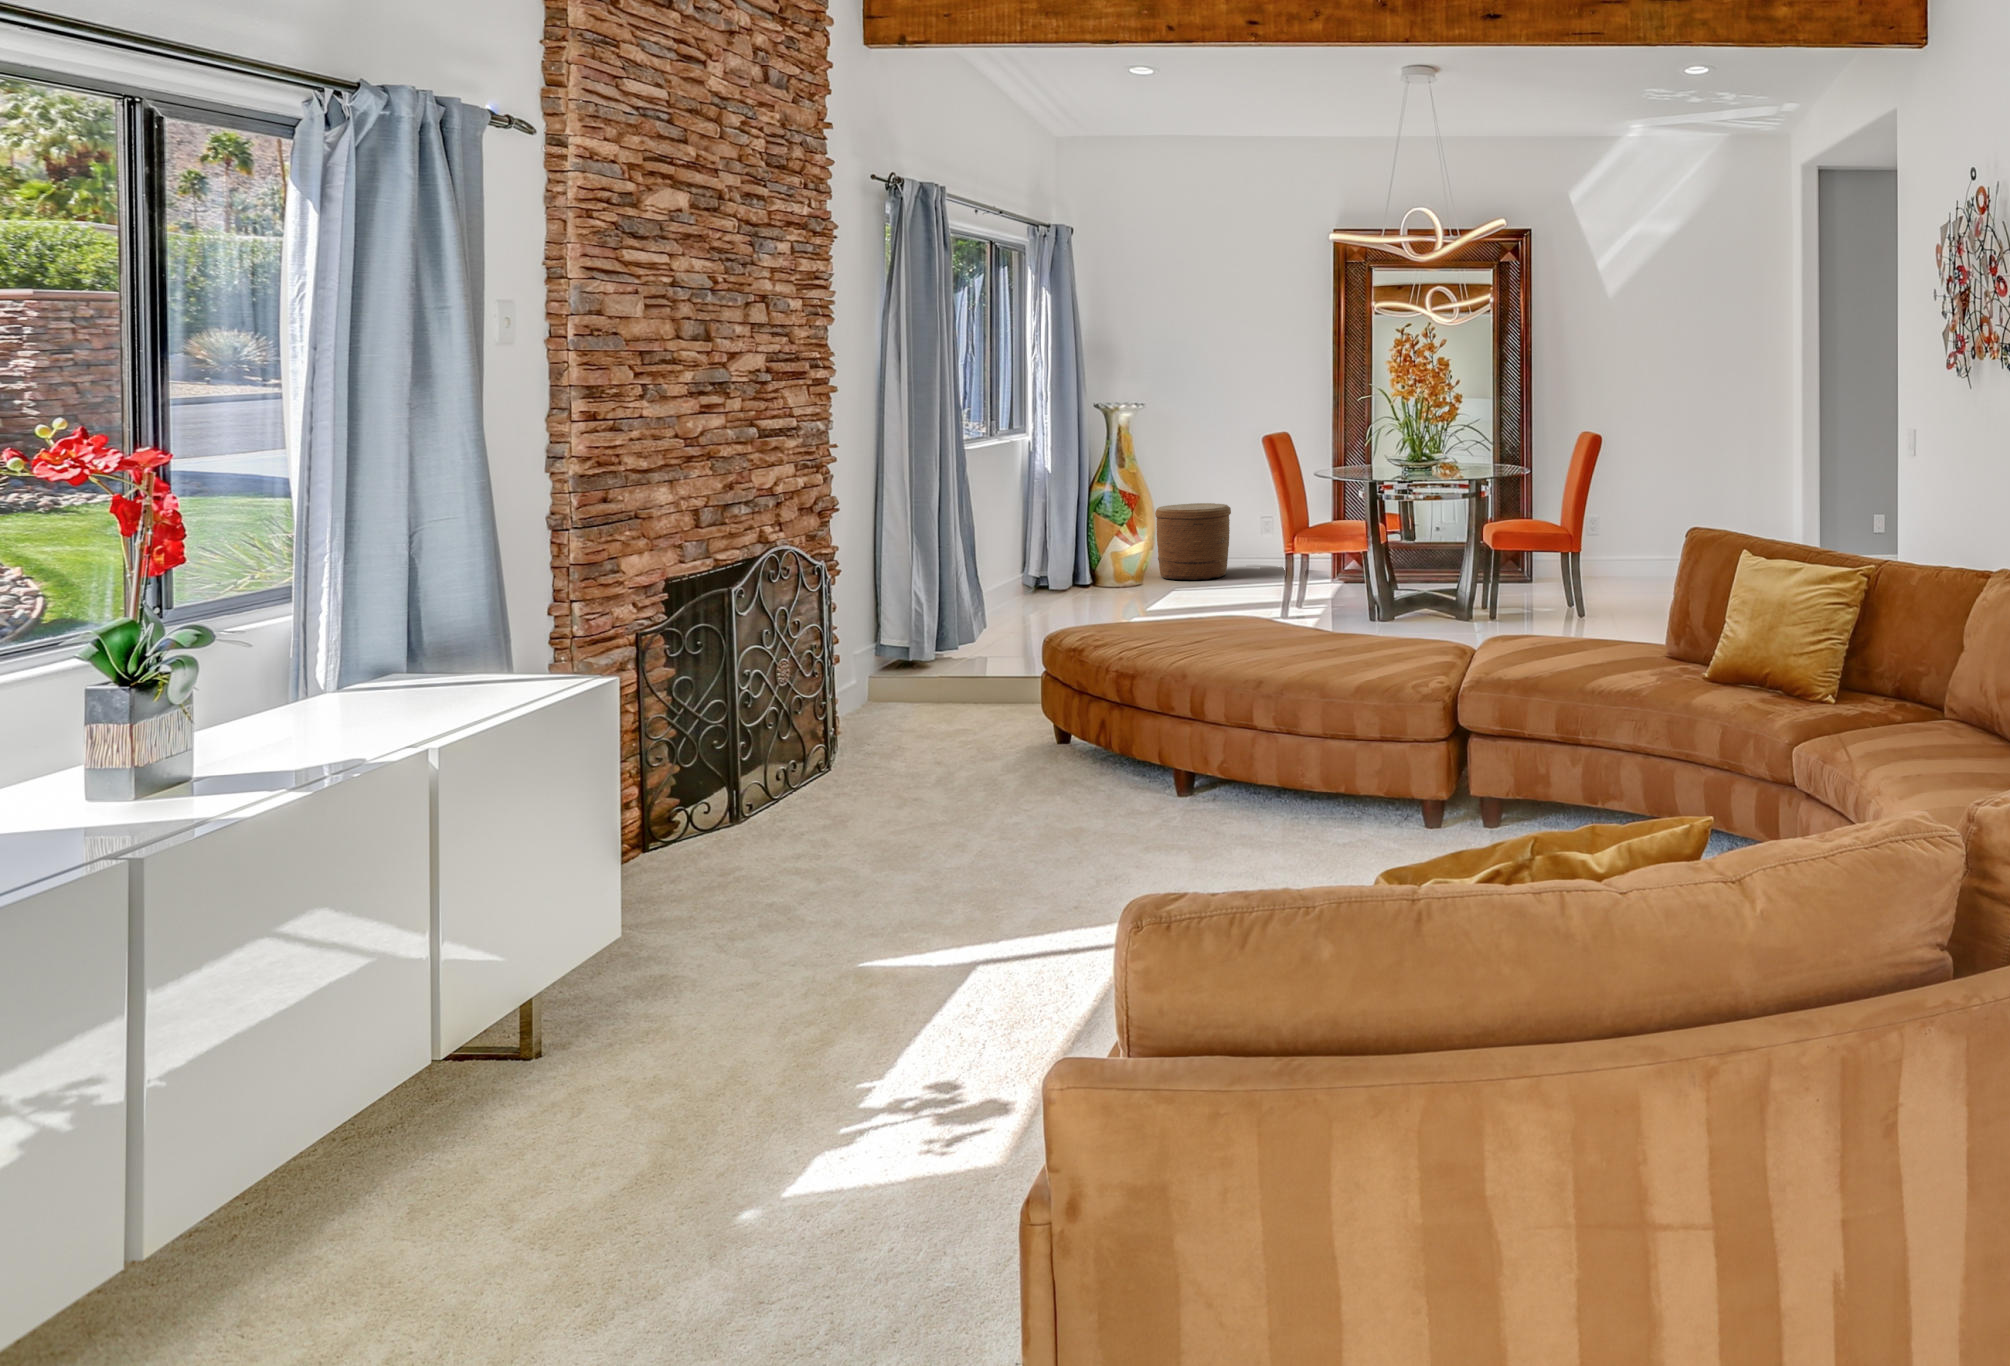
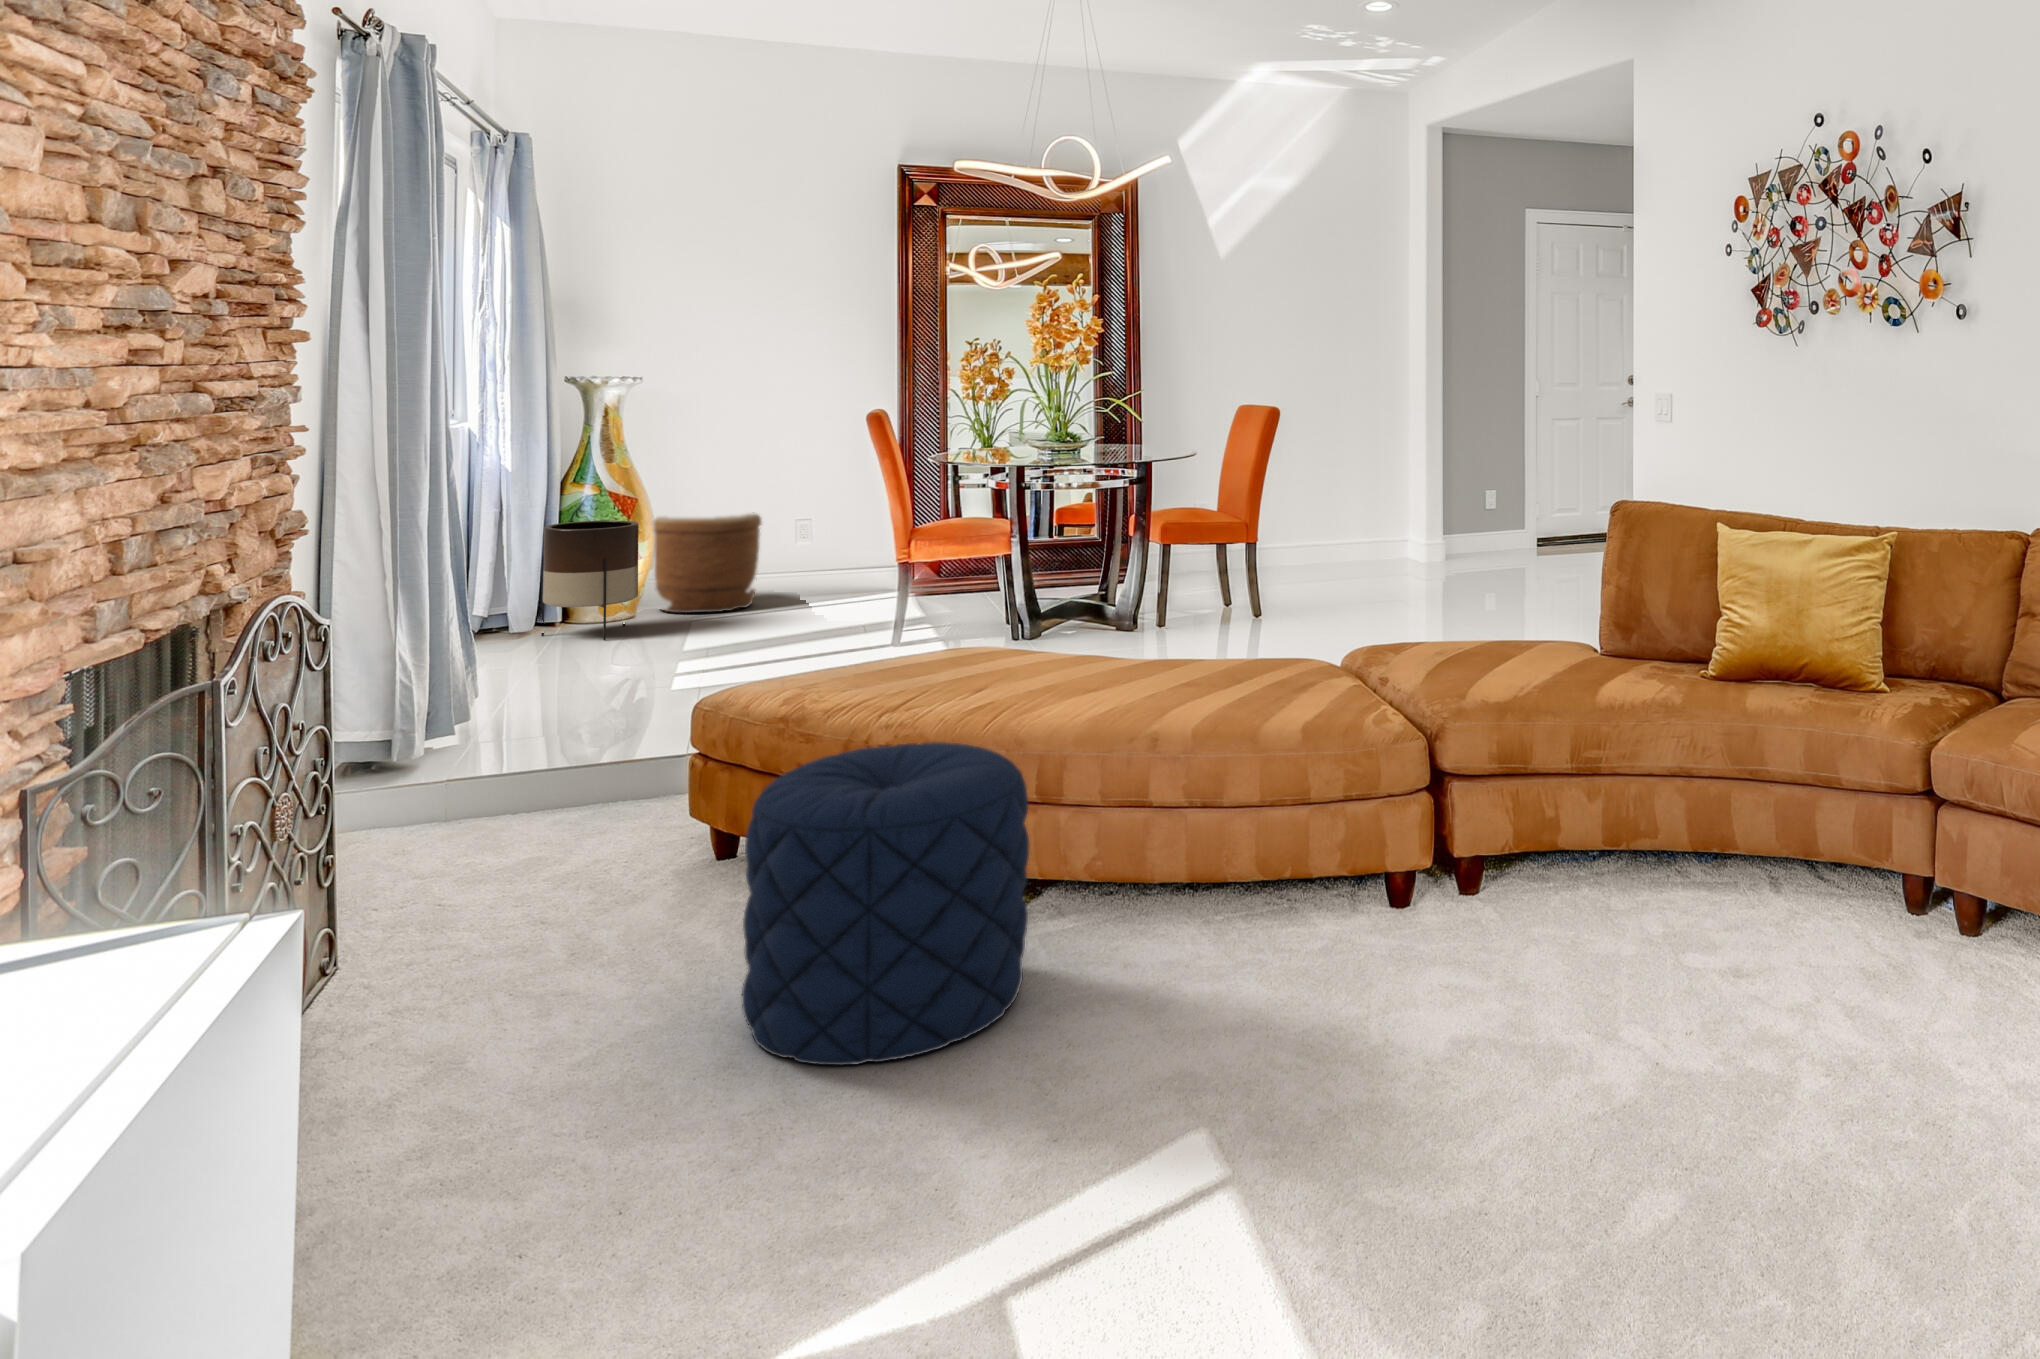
planter: none [1074,508,1136,596] -> present [541,520,639,640]
pouf: none [988,660,1166,855] -> present [742,742,1029,1065]

